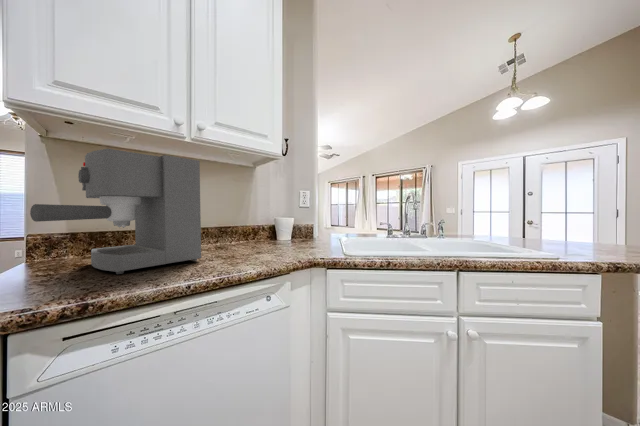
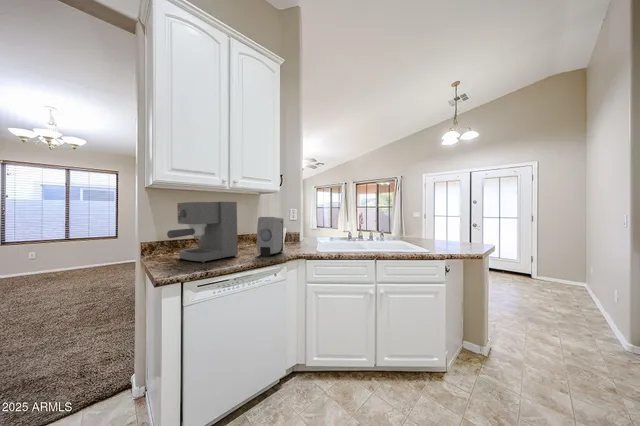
soap dispenser: none [237,189,286,261] -> present [257,217,283,256]

